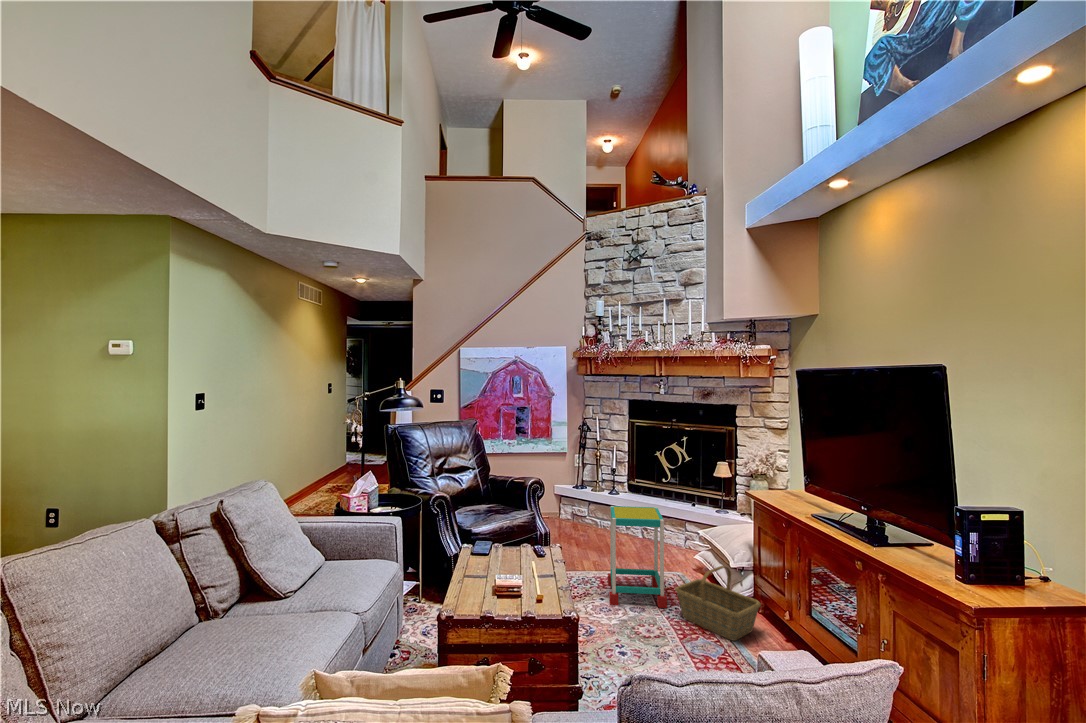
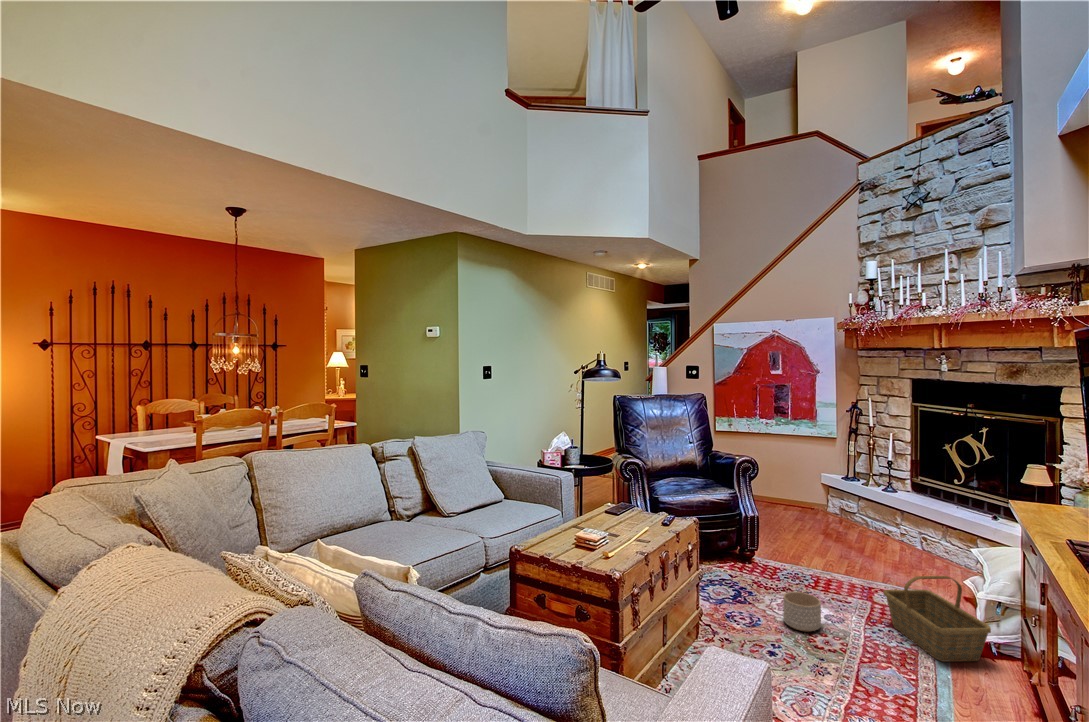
side table: present [608,506,667,608] -> none [810,493,893,613]
planter: none [612,608,645,648] -> present [783,592,821,632]

